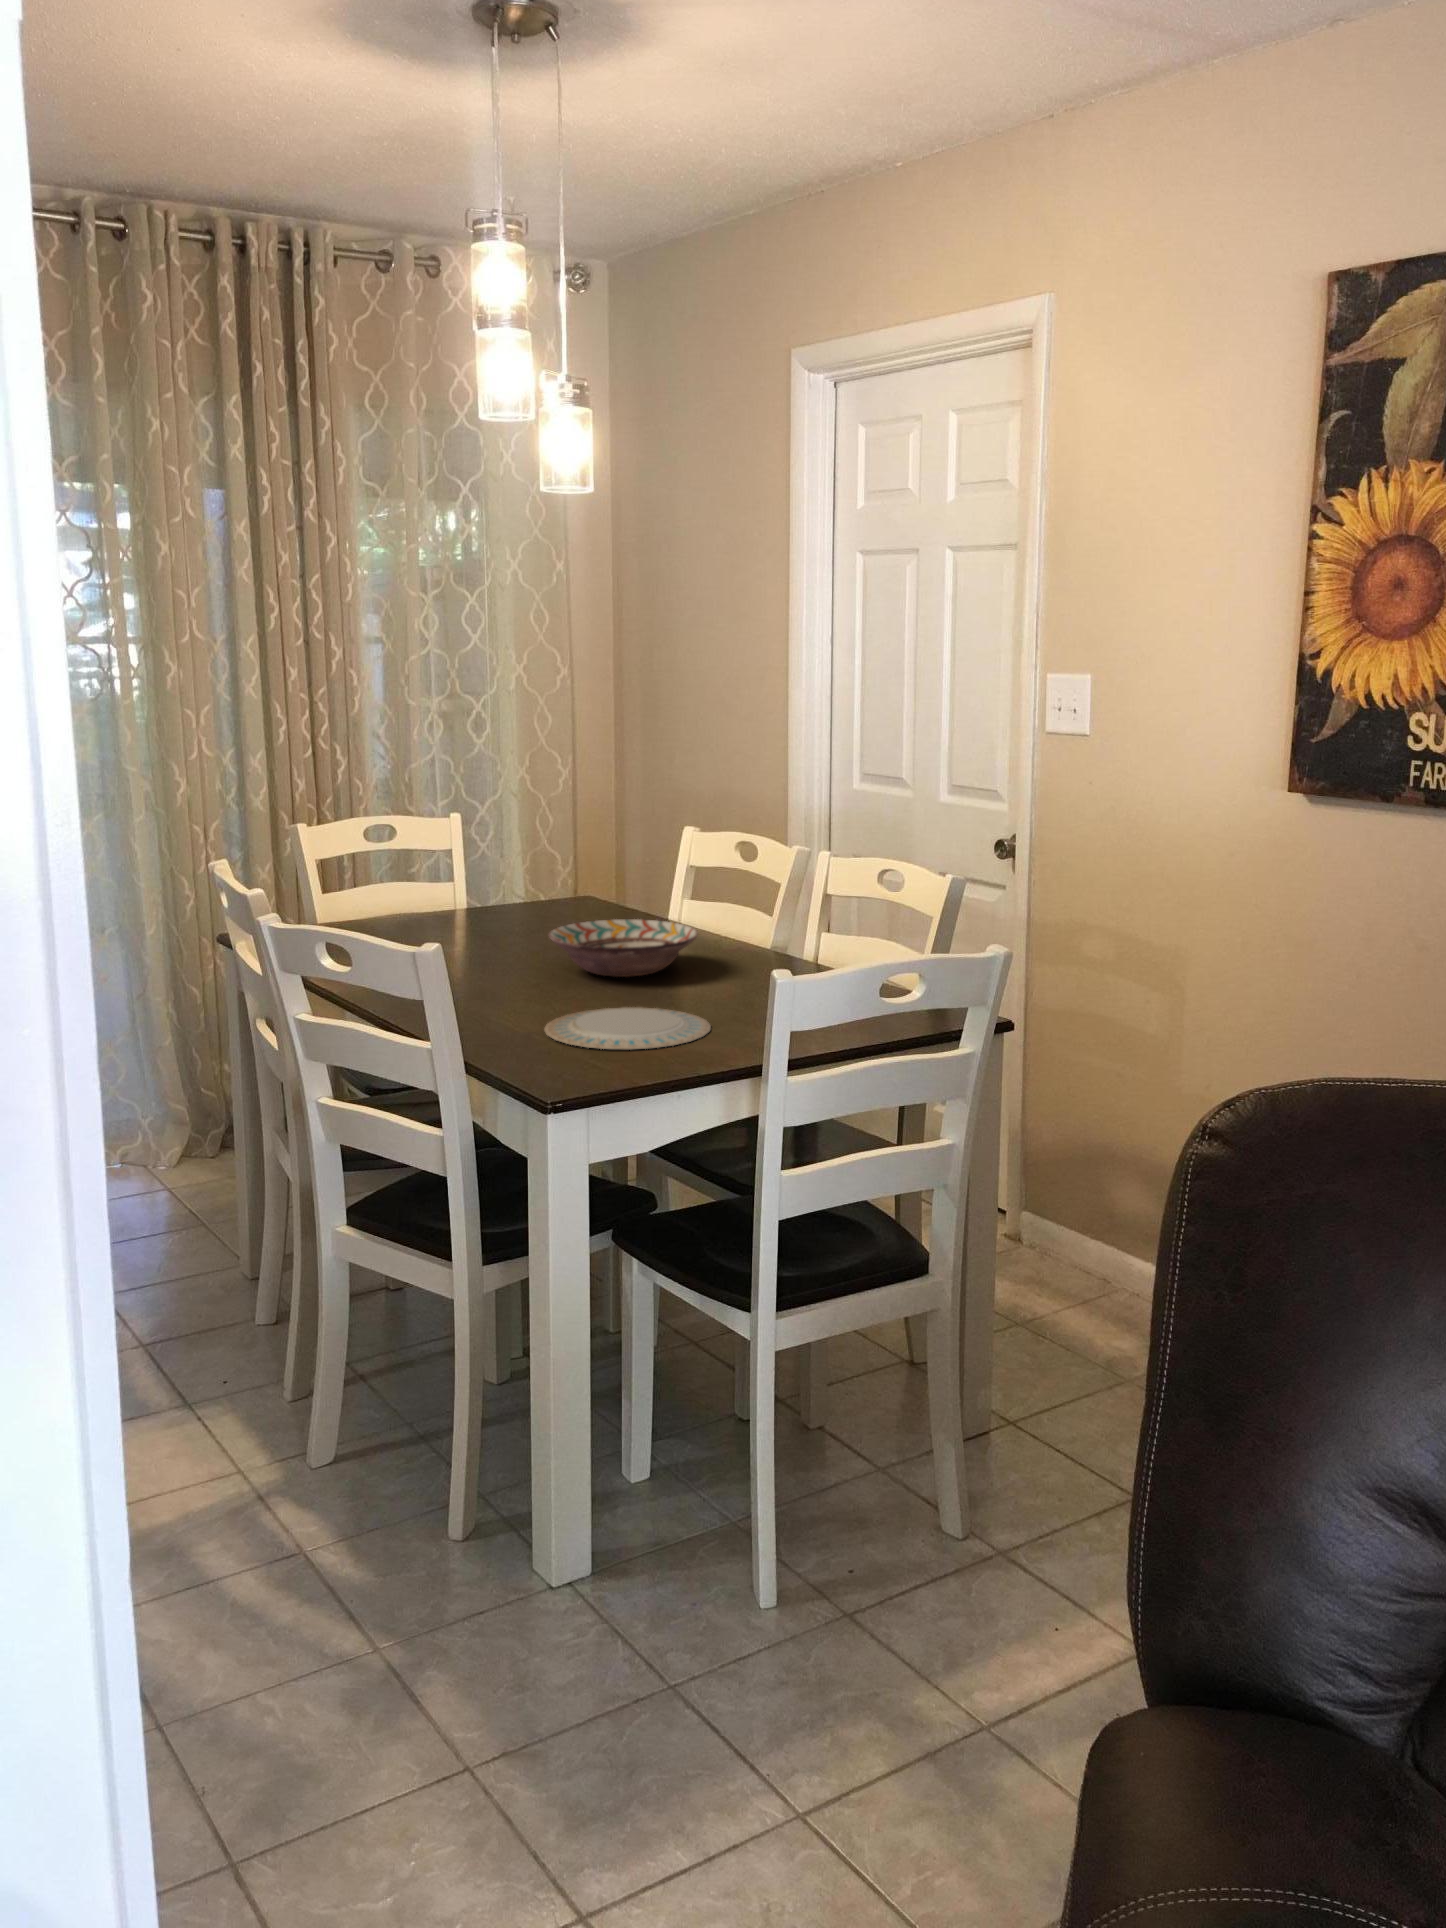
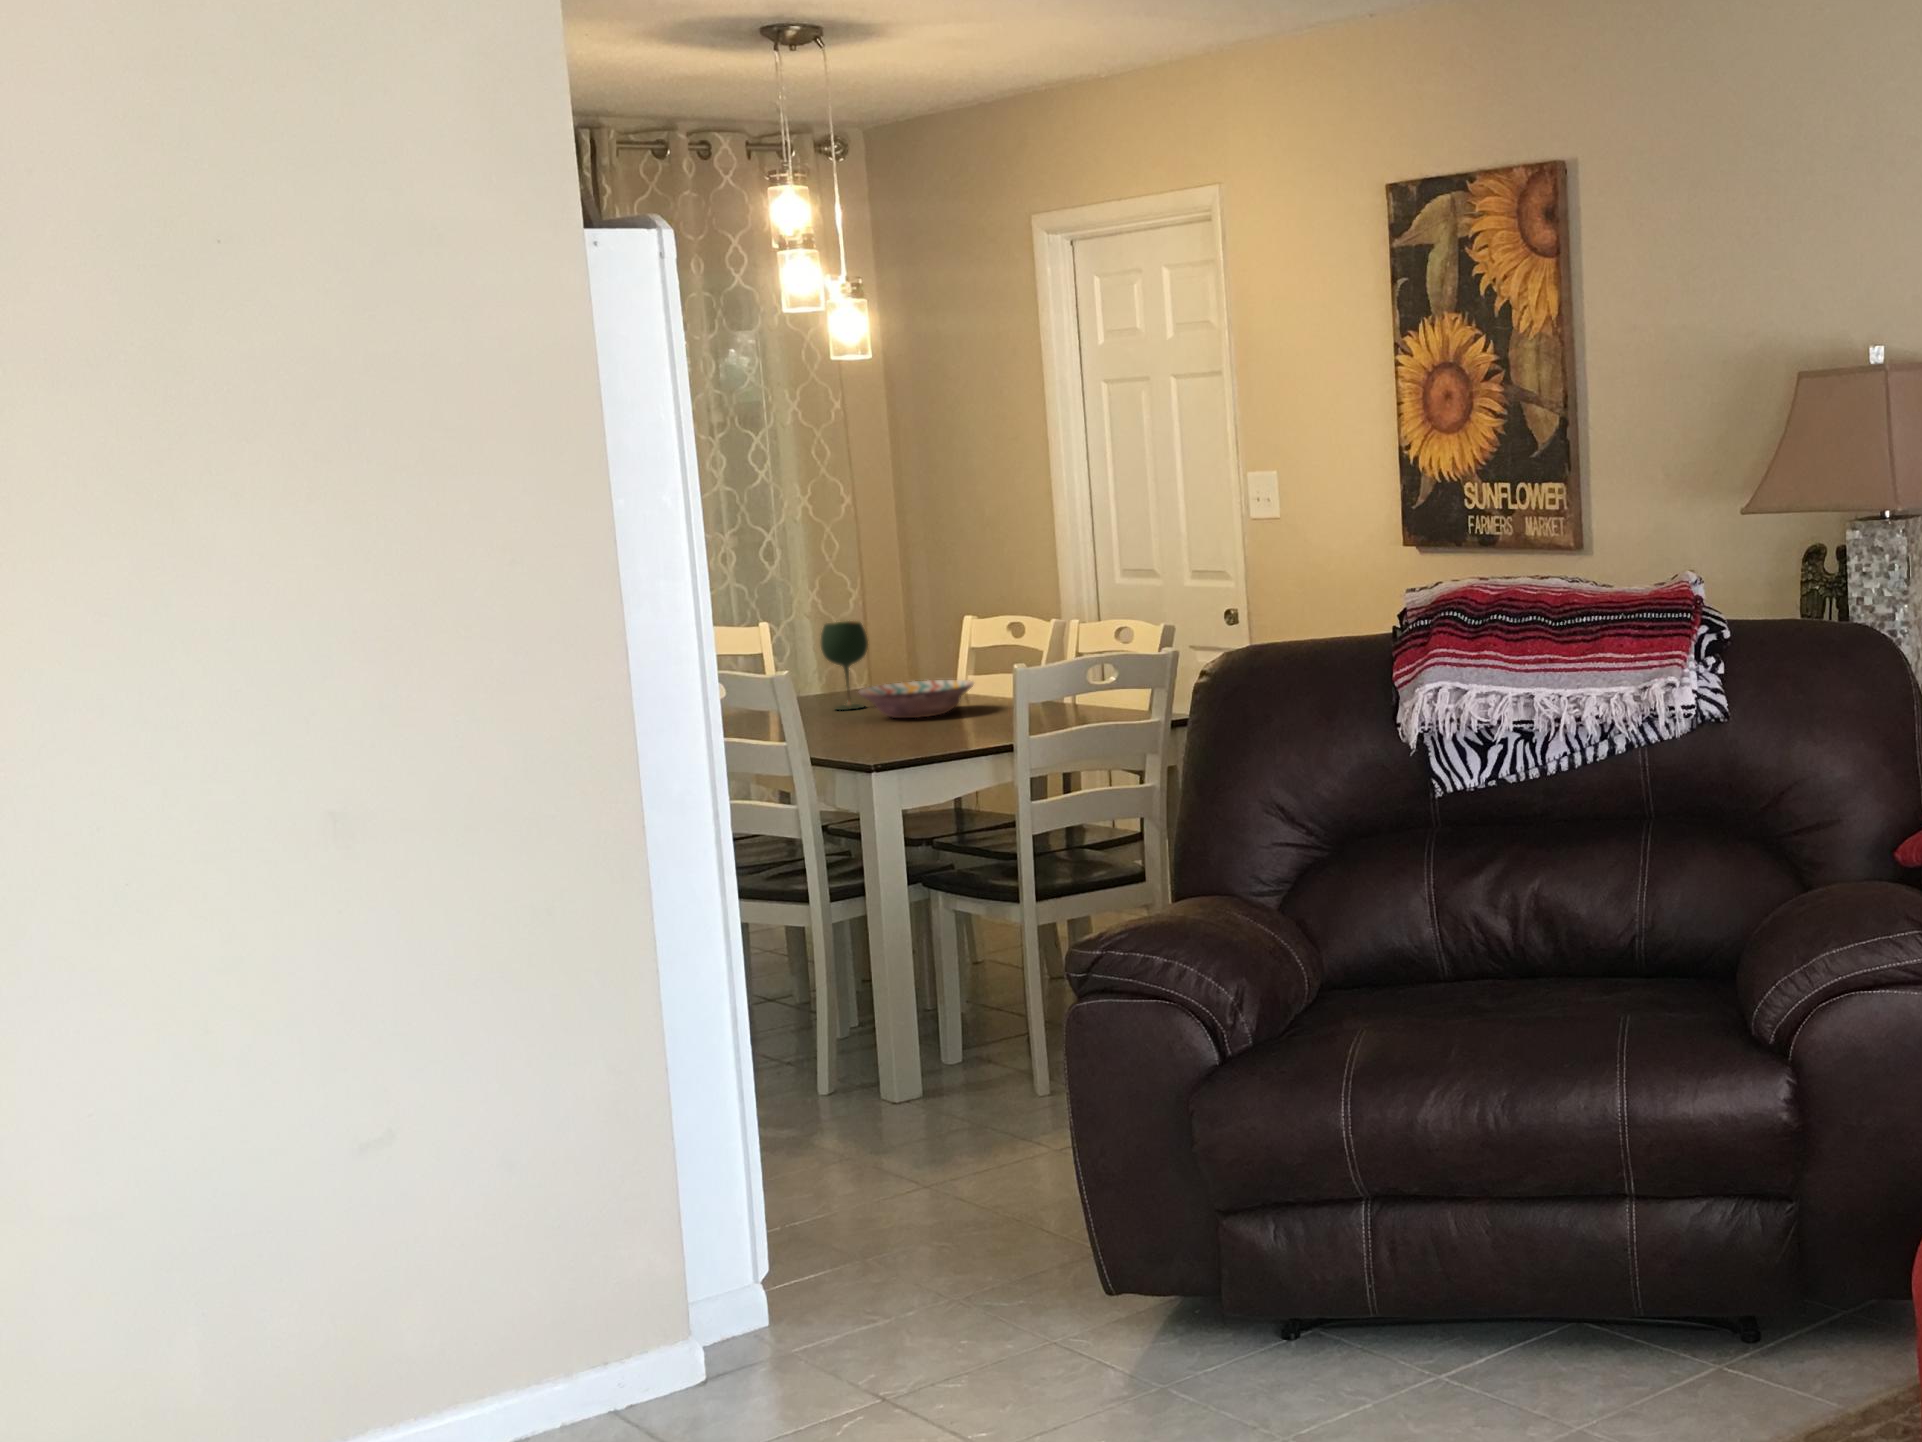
wine glass: none [509,831,567,944] -> present [821,621,868,710]
plate: present [544,1007,711,1050] -> none [862,727,982,744]

